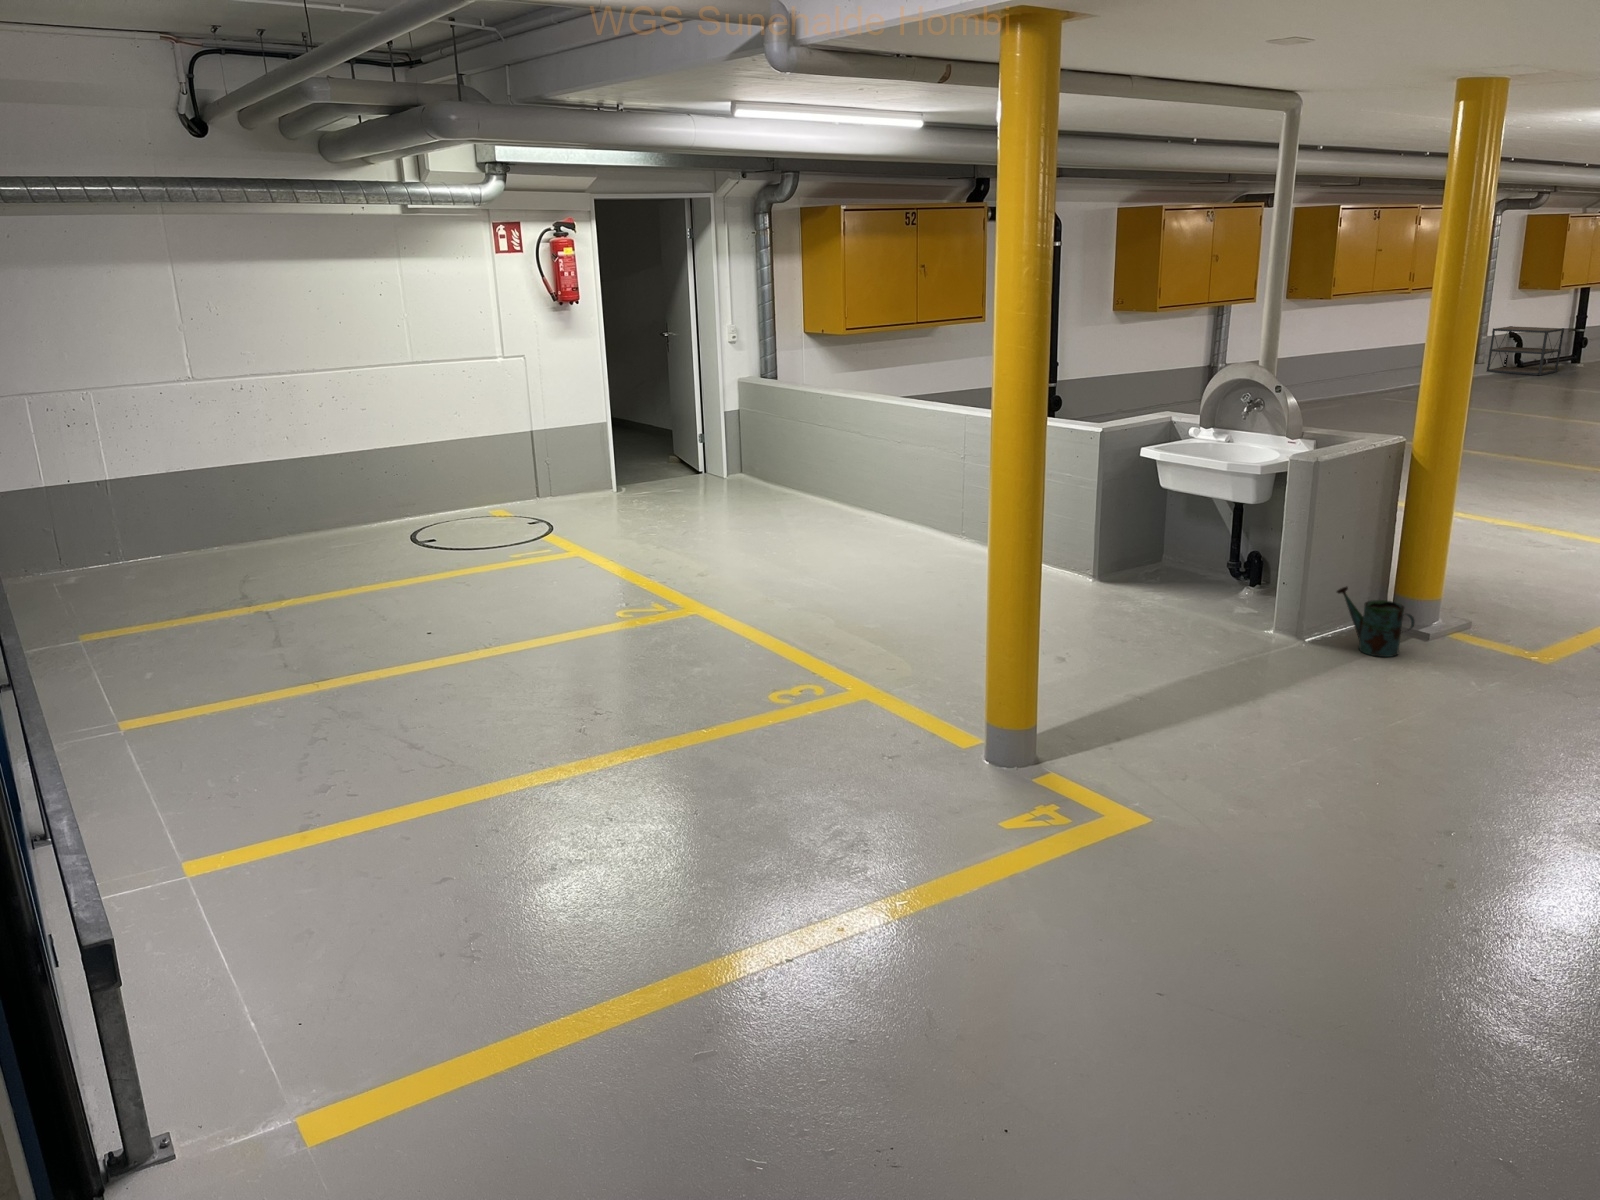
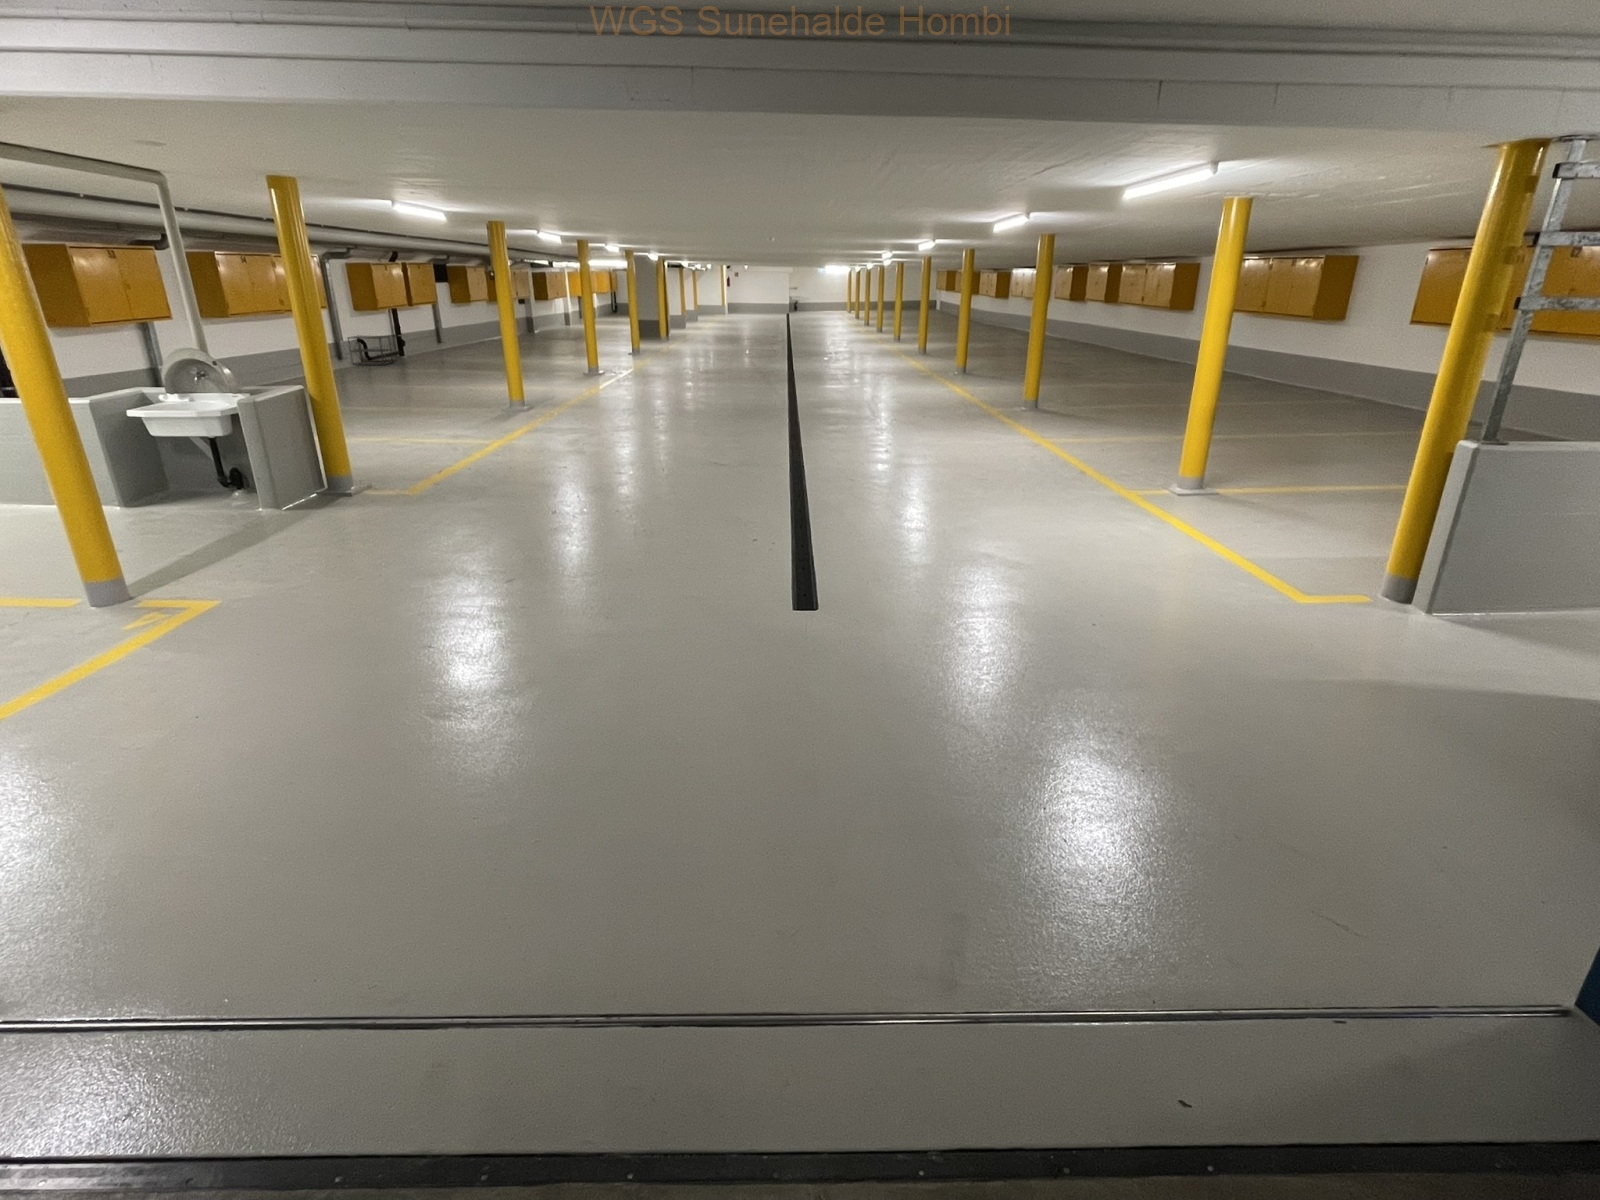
watering can: present [1337,586,1415,657] -> none [292,474,341,508]

